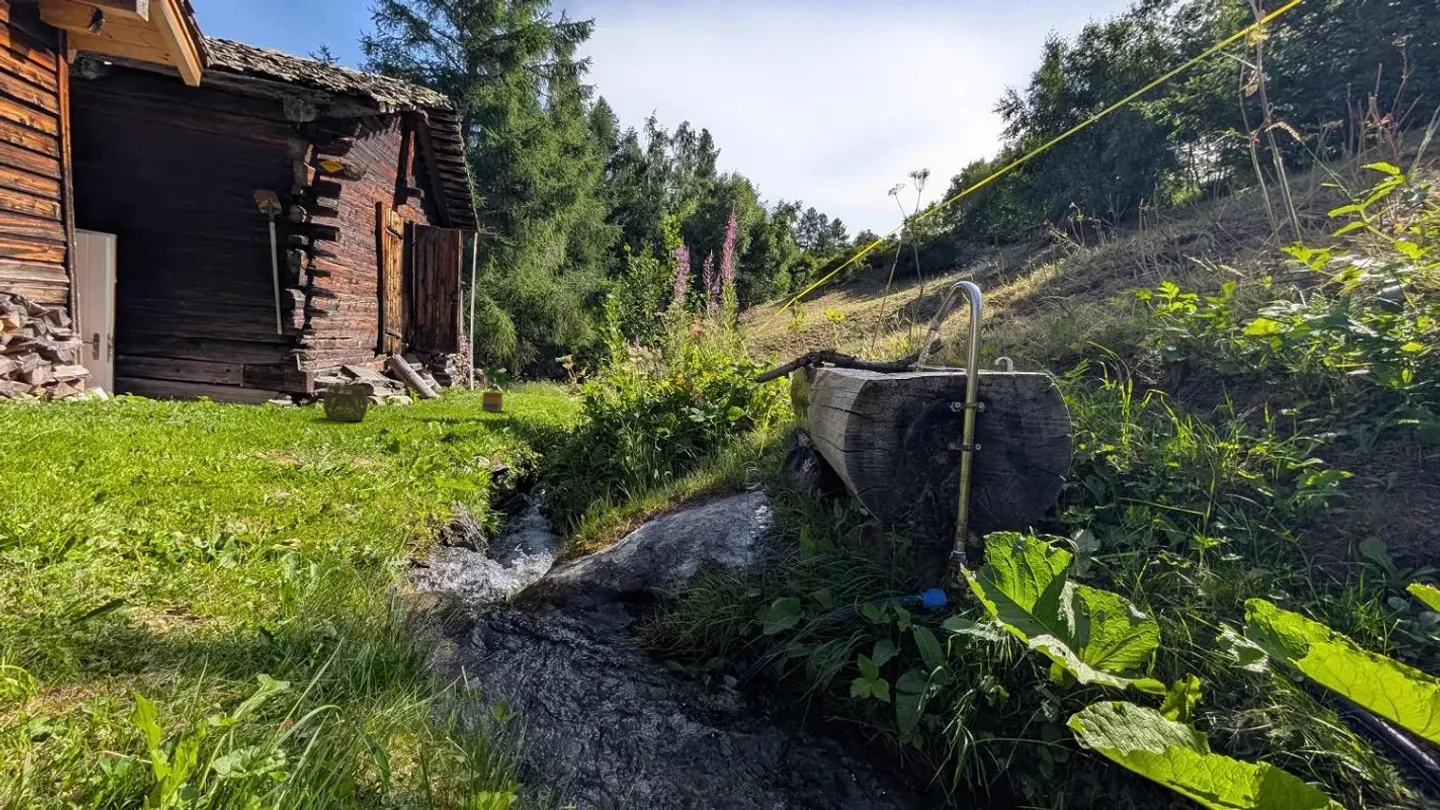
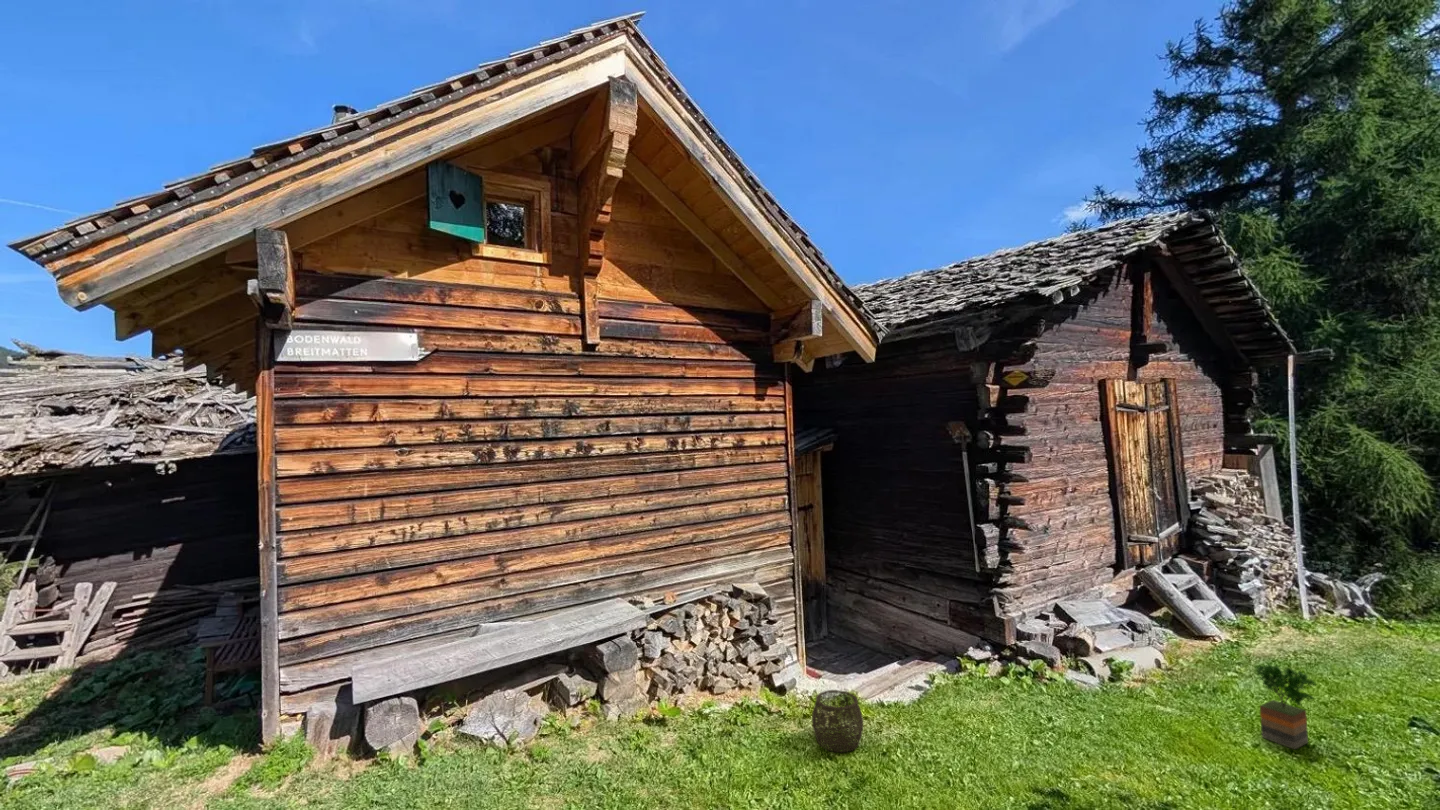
woven basket: present [323,384,368,421] -> present [812,690,863,752]

